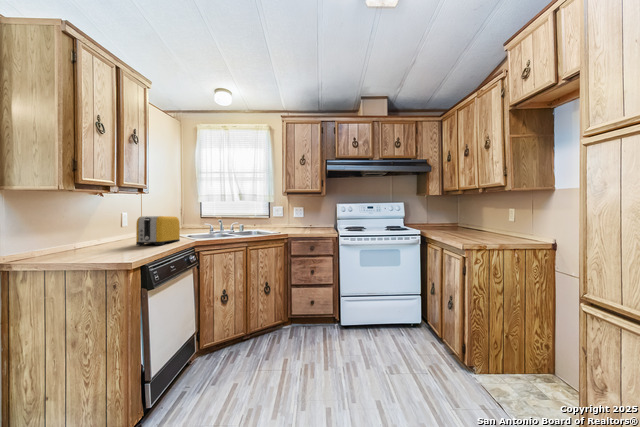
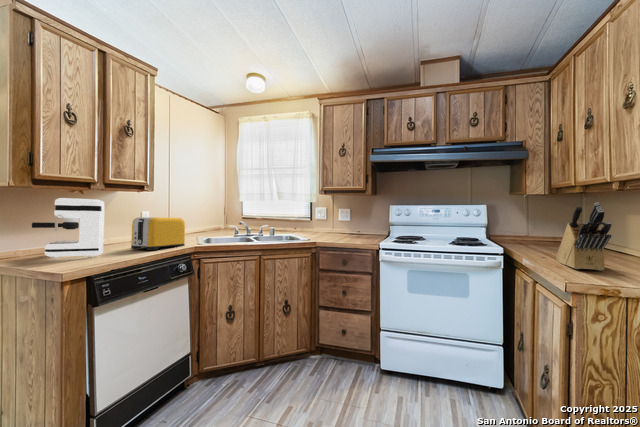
coffee maker: none [48,199,121,255] -> present [32,198,105,258]
knife block: none [452,200,482,239] -> present [556,203,611,270]

